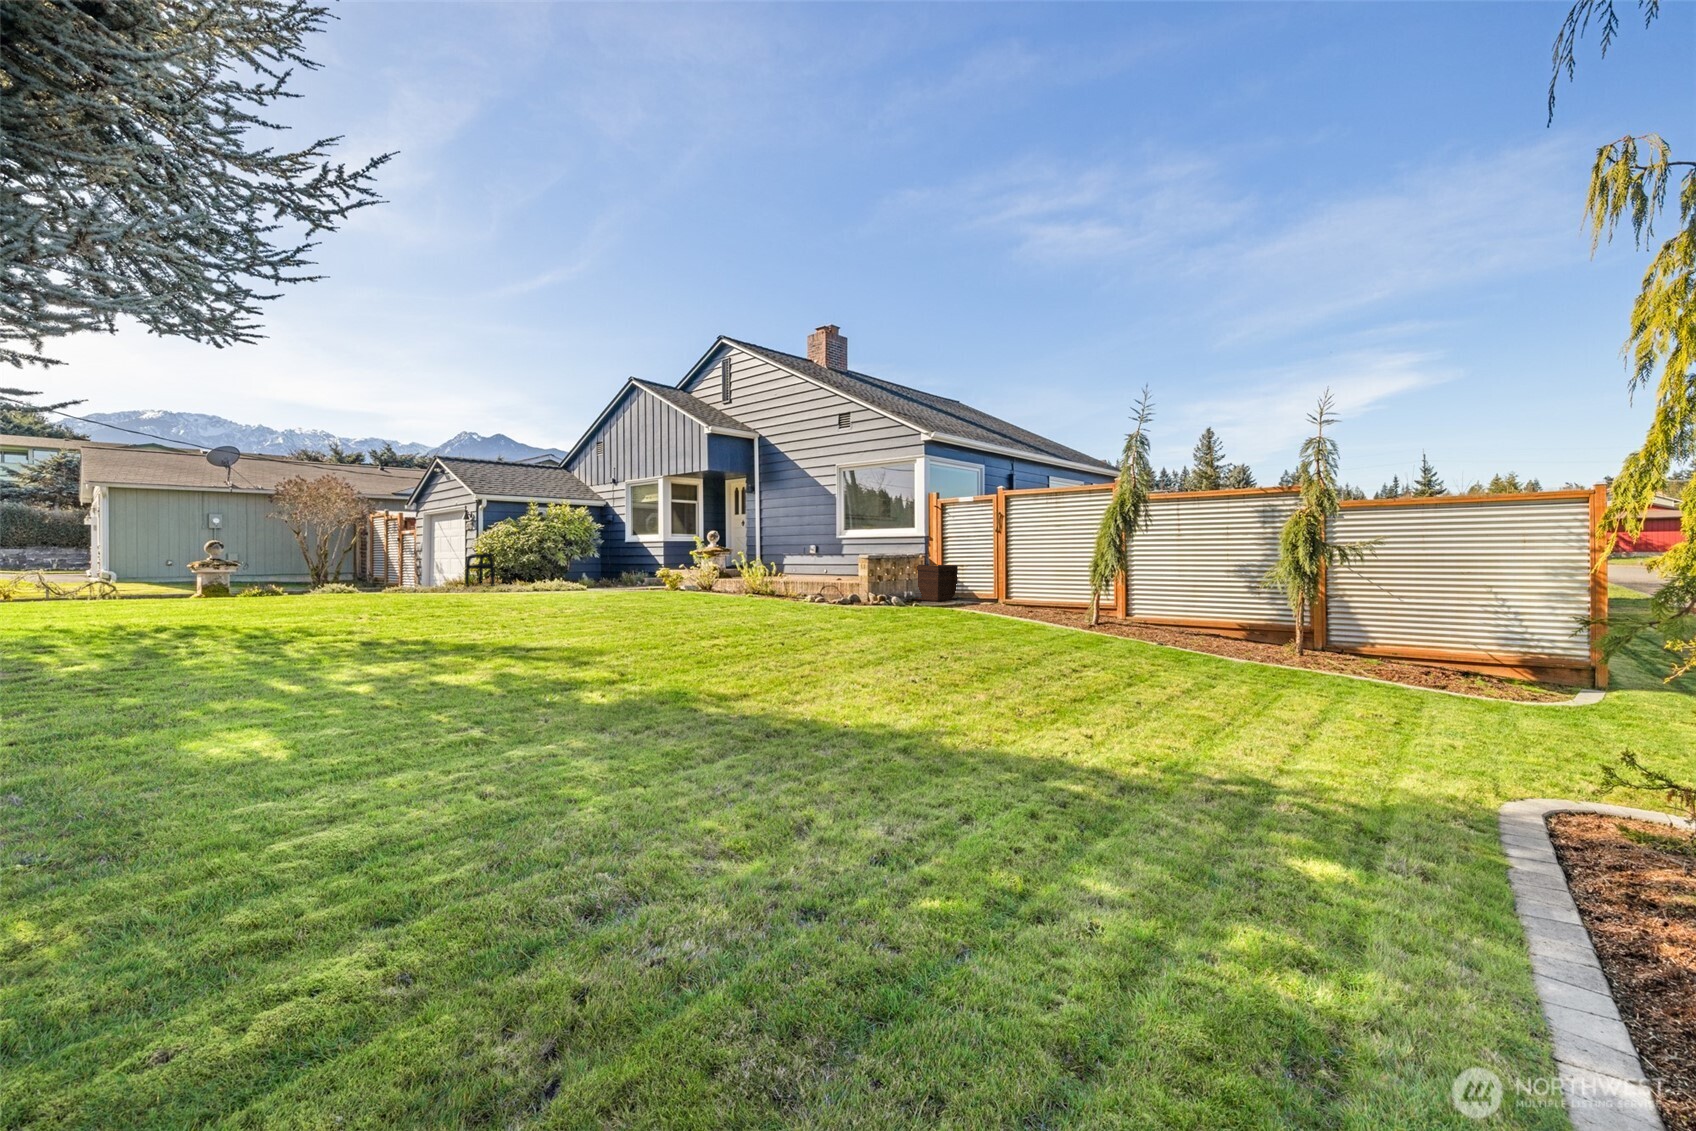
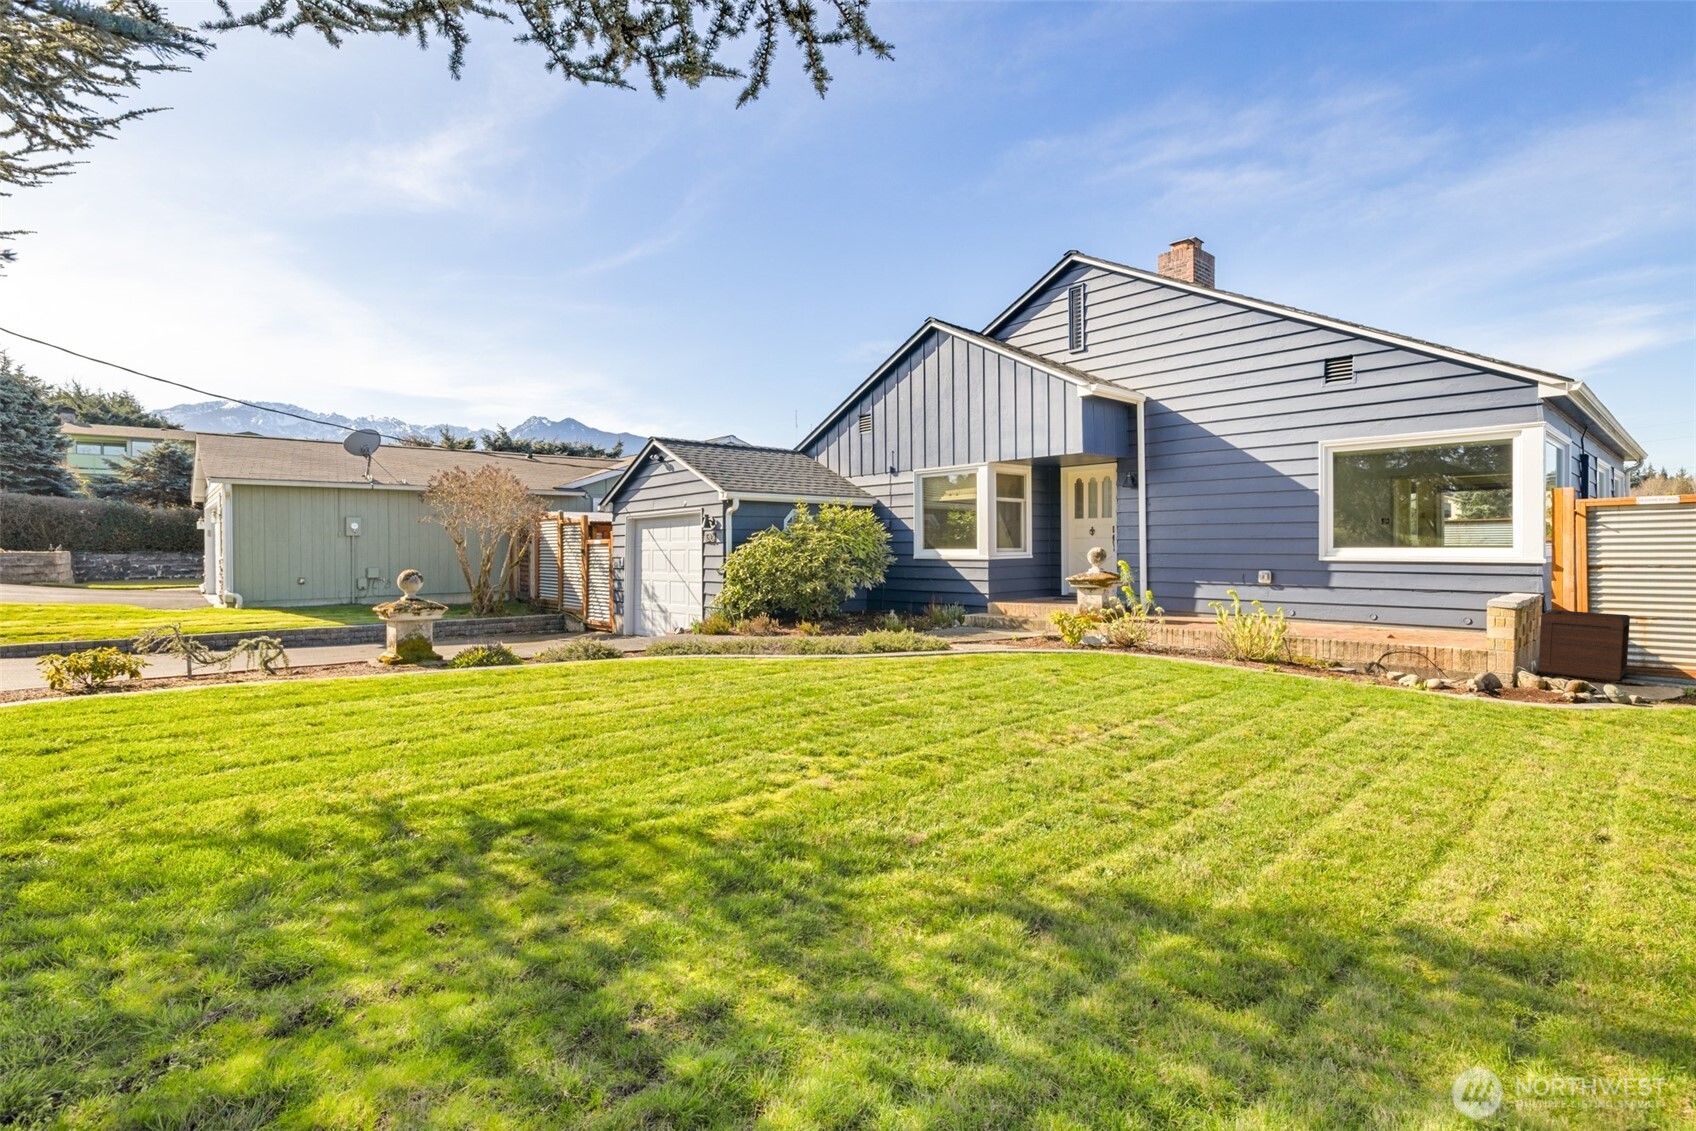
bench: present [465,553,506,586] -> none [734,578,777,629]

